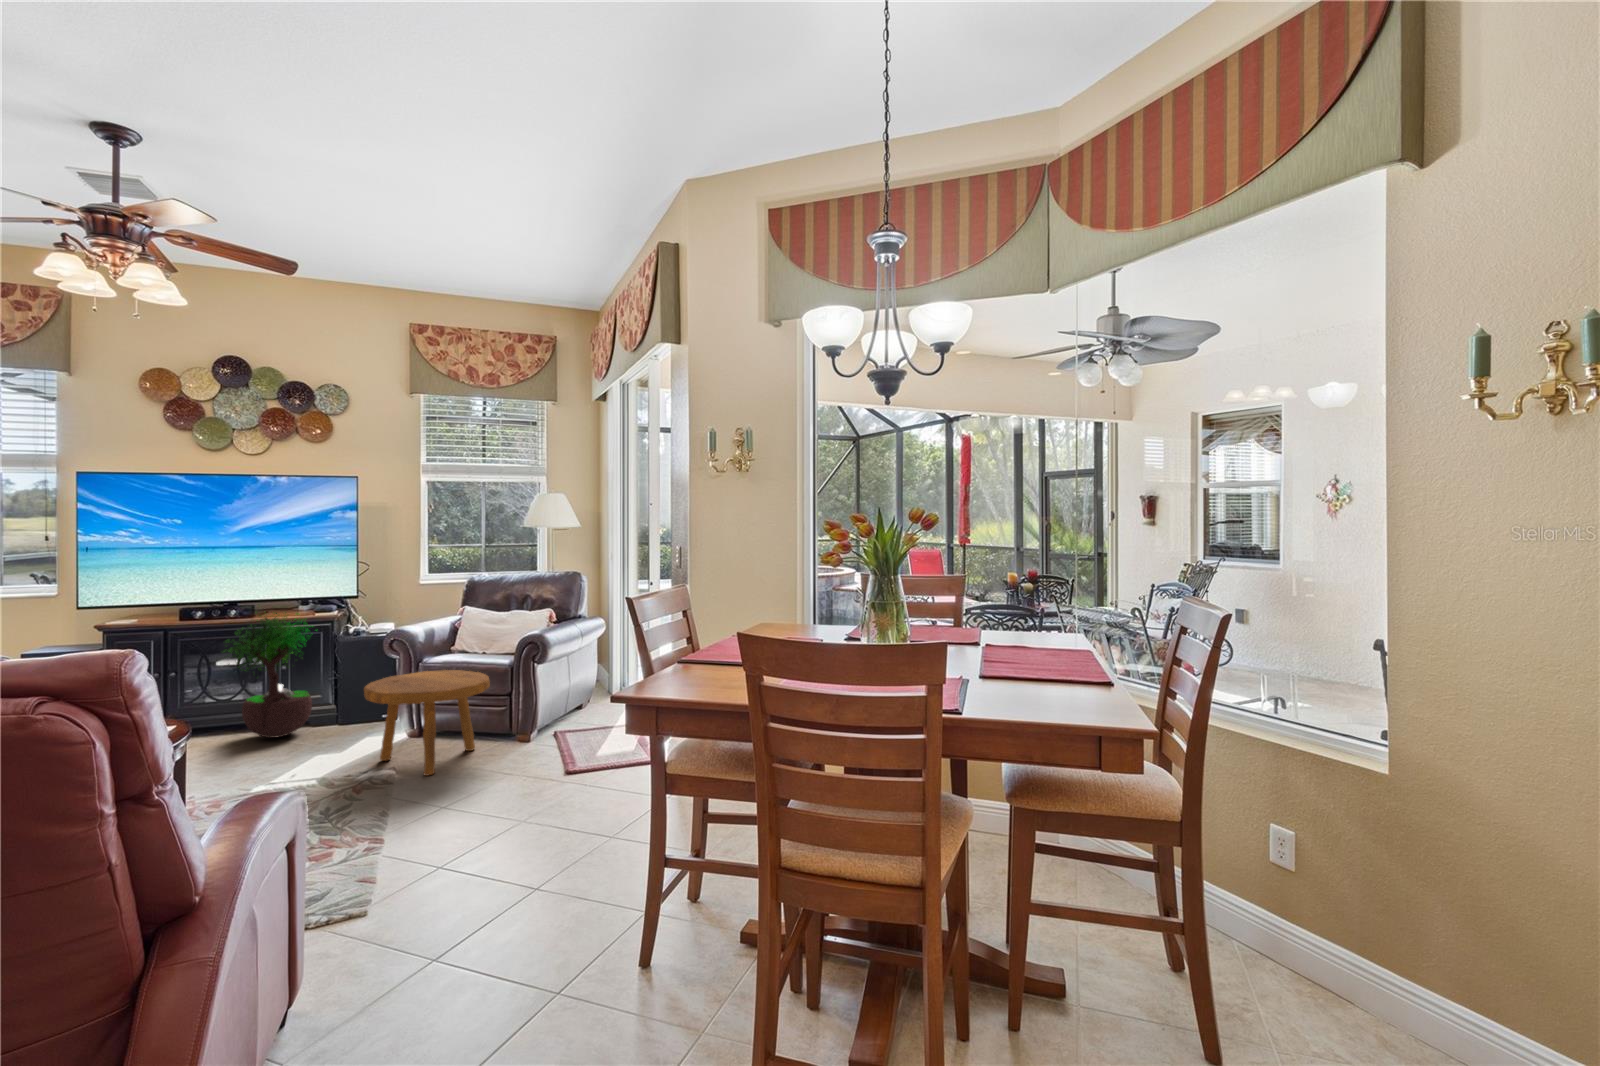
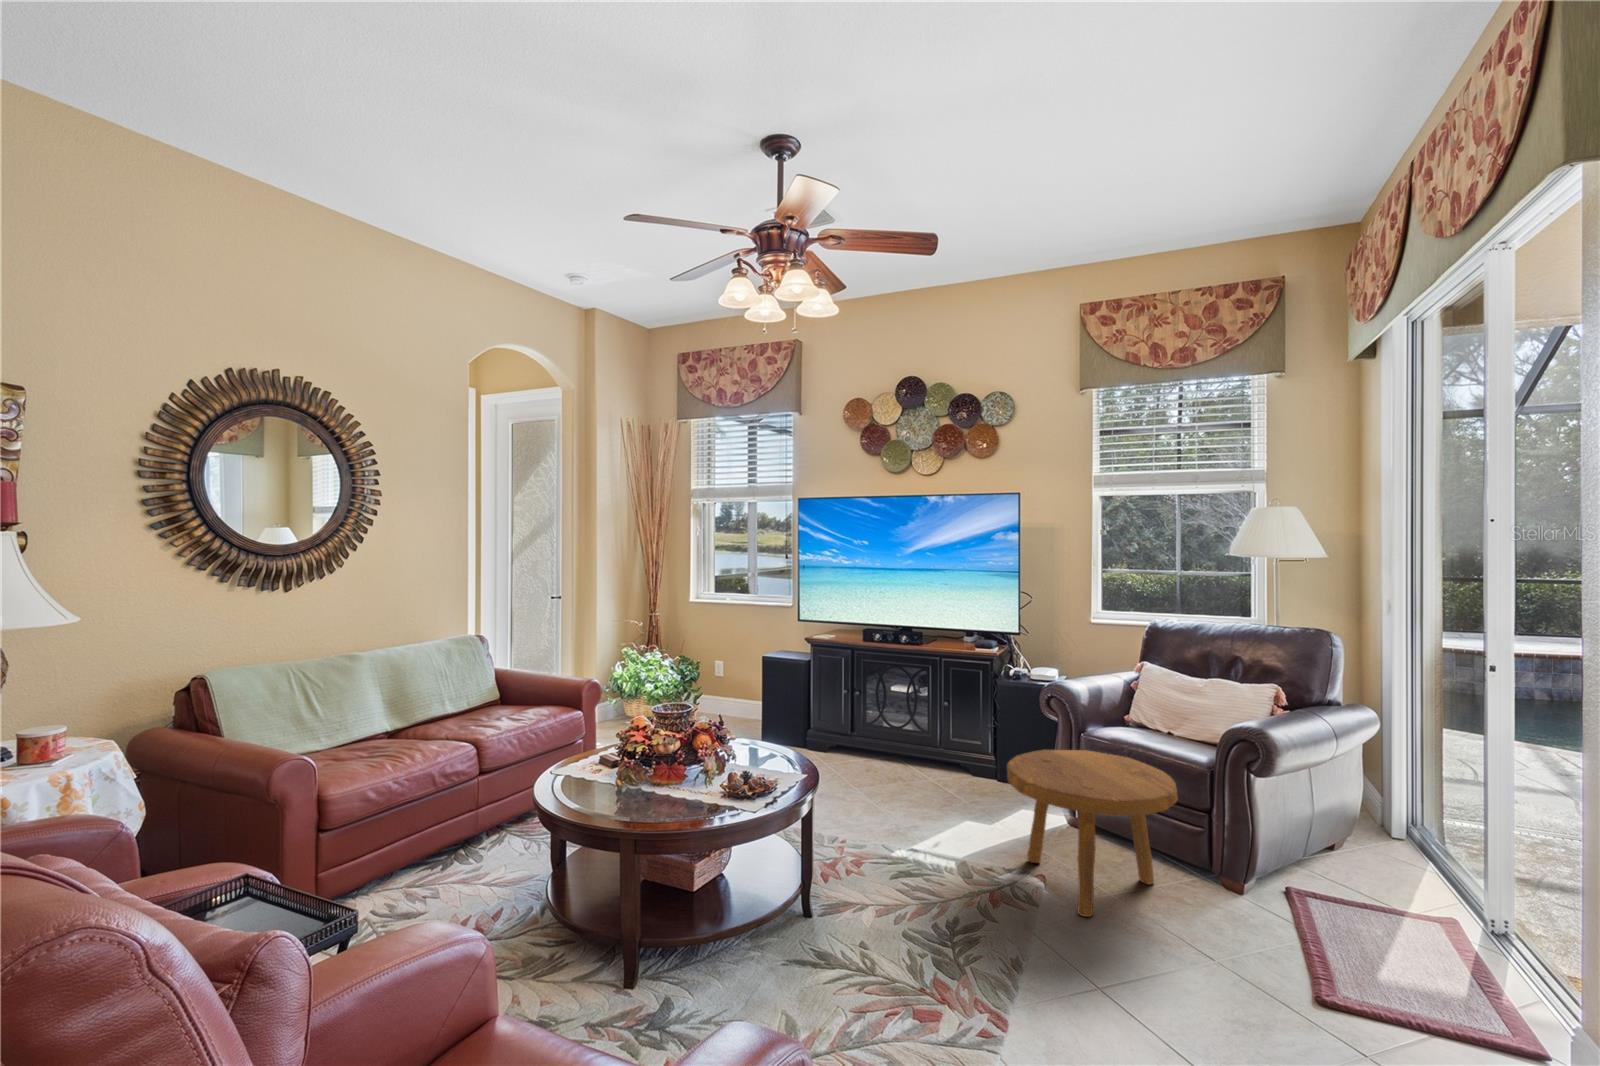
potted tree: present [224,612,312,738] -> none [885,634,973,783]

